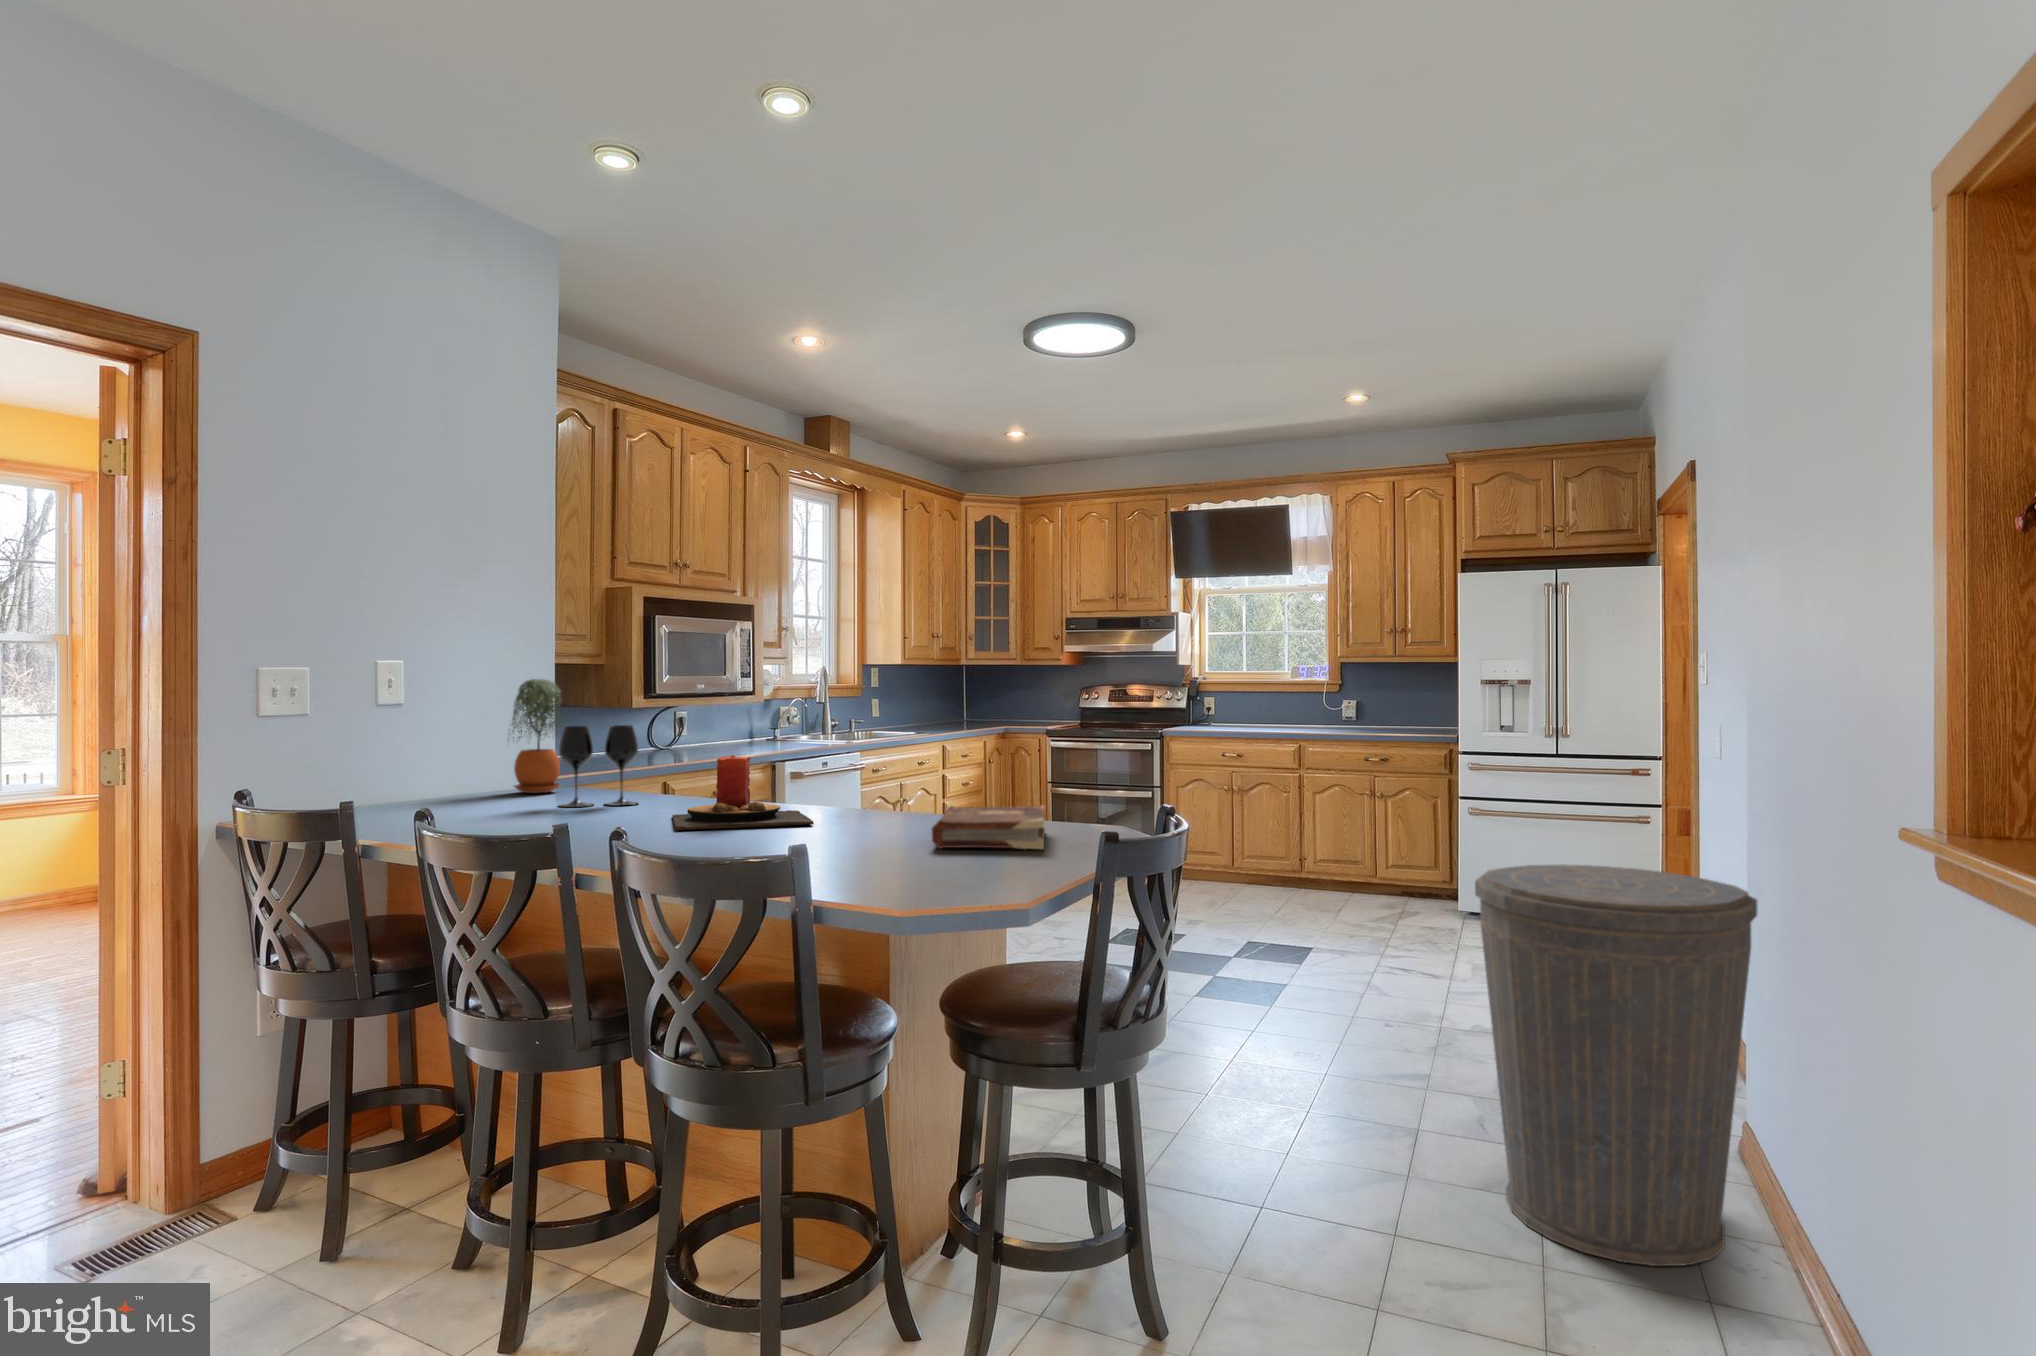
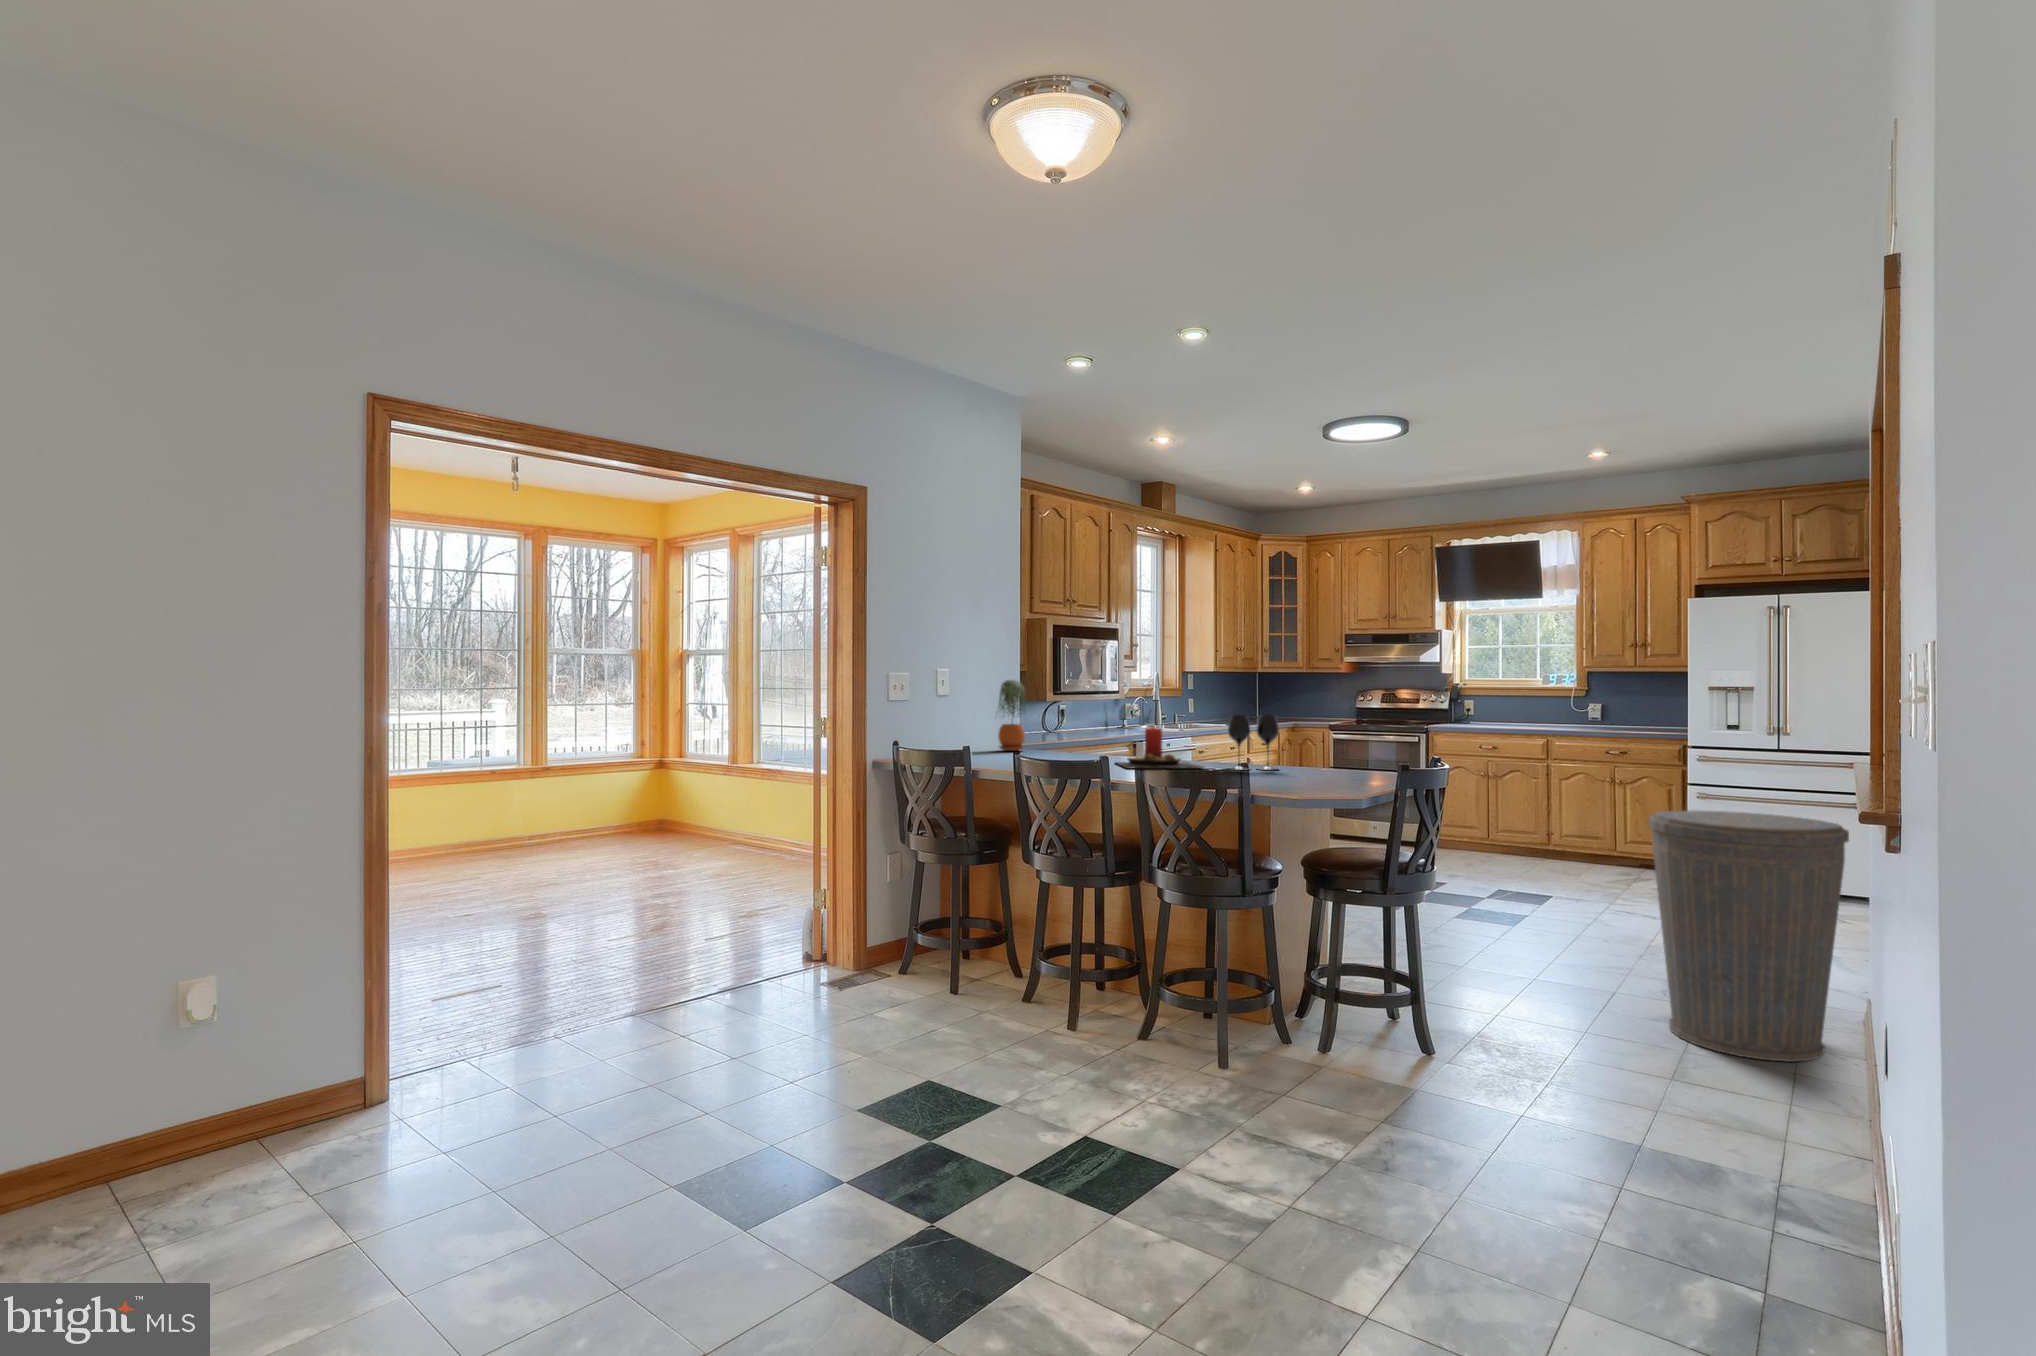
wine glass: present [559,725,638,807] -> present [1228,715,1279,770]
book: present [932,805,1045,849] -> none [1287,758,1355,782]

